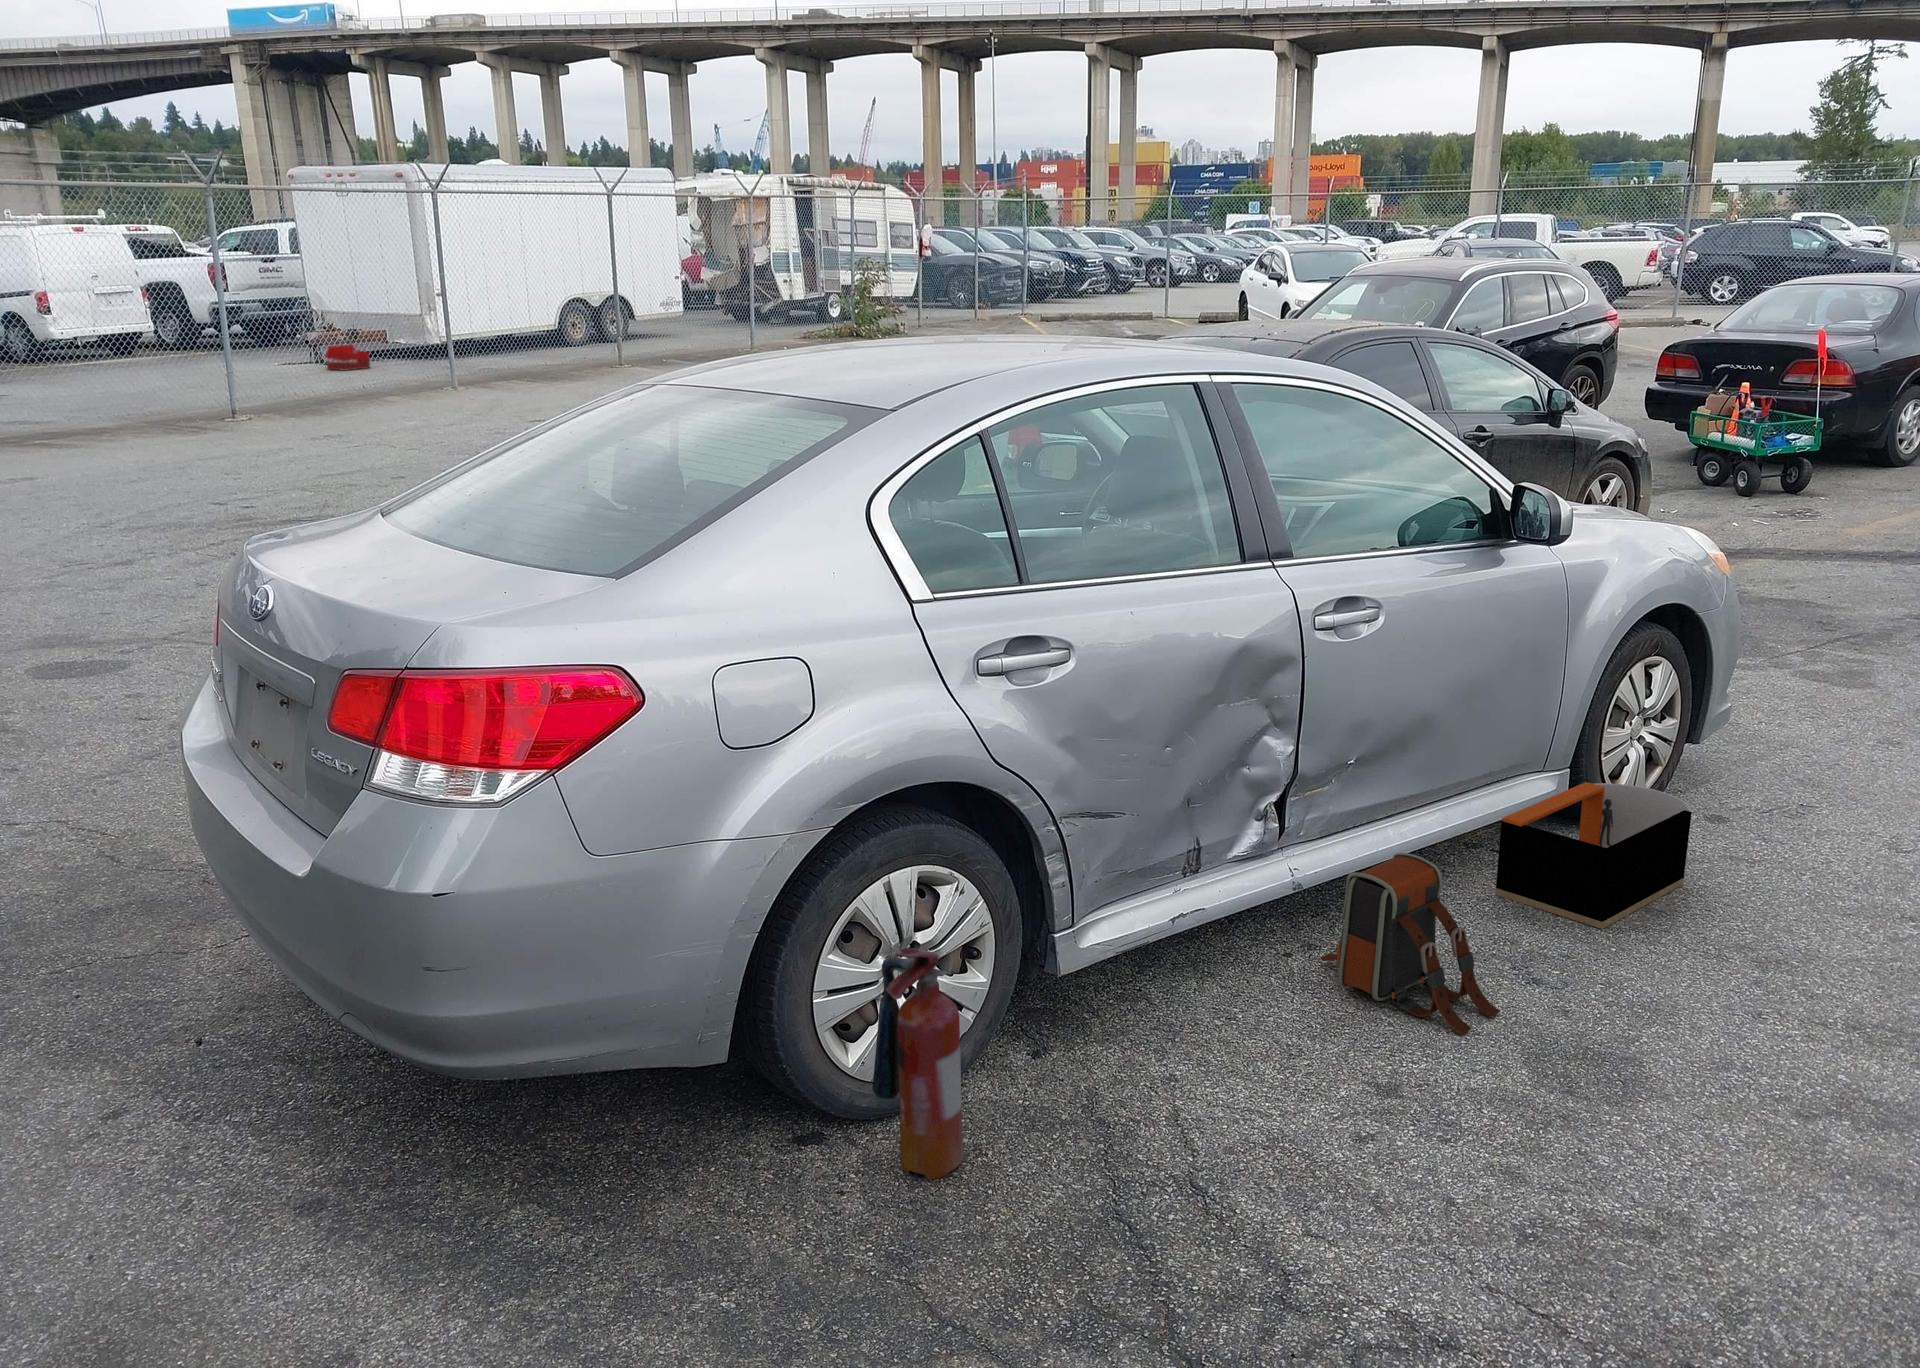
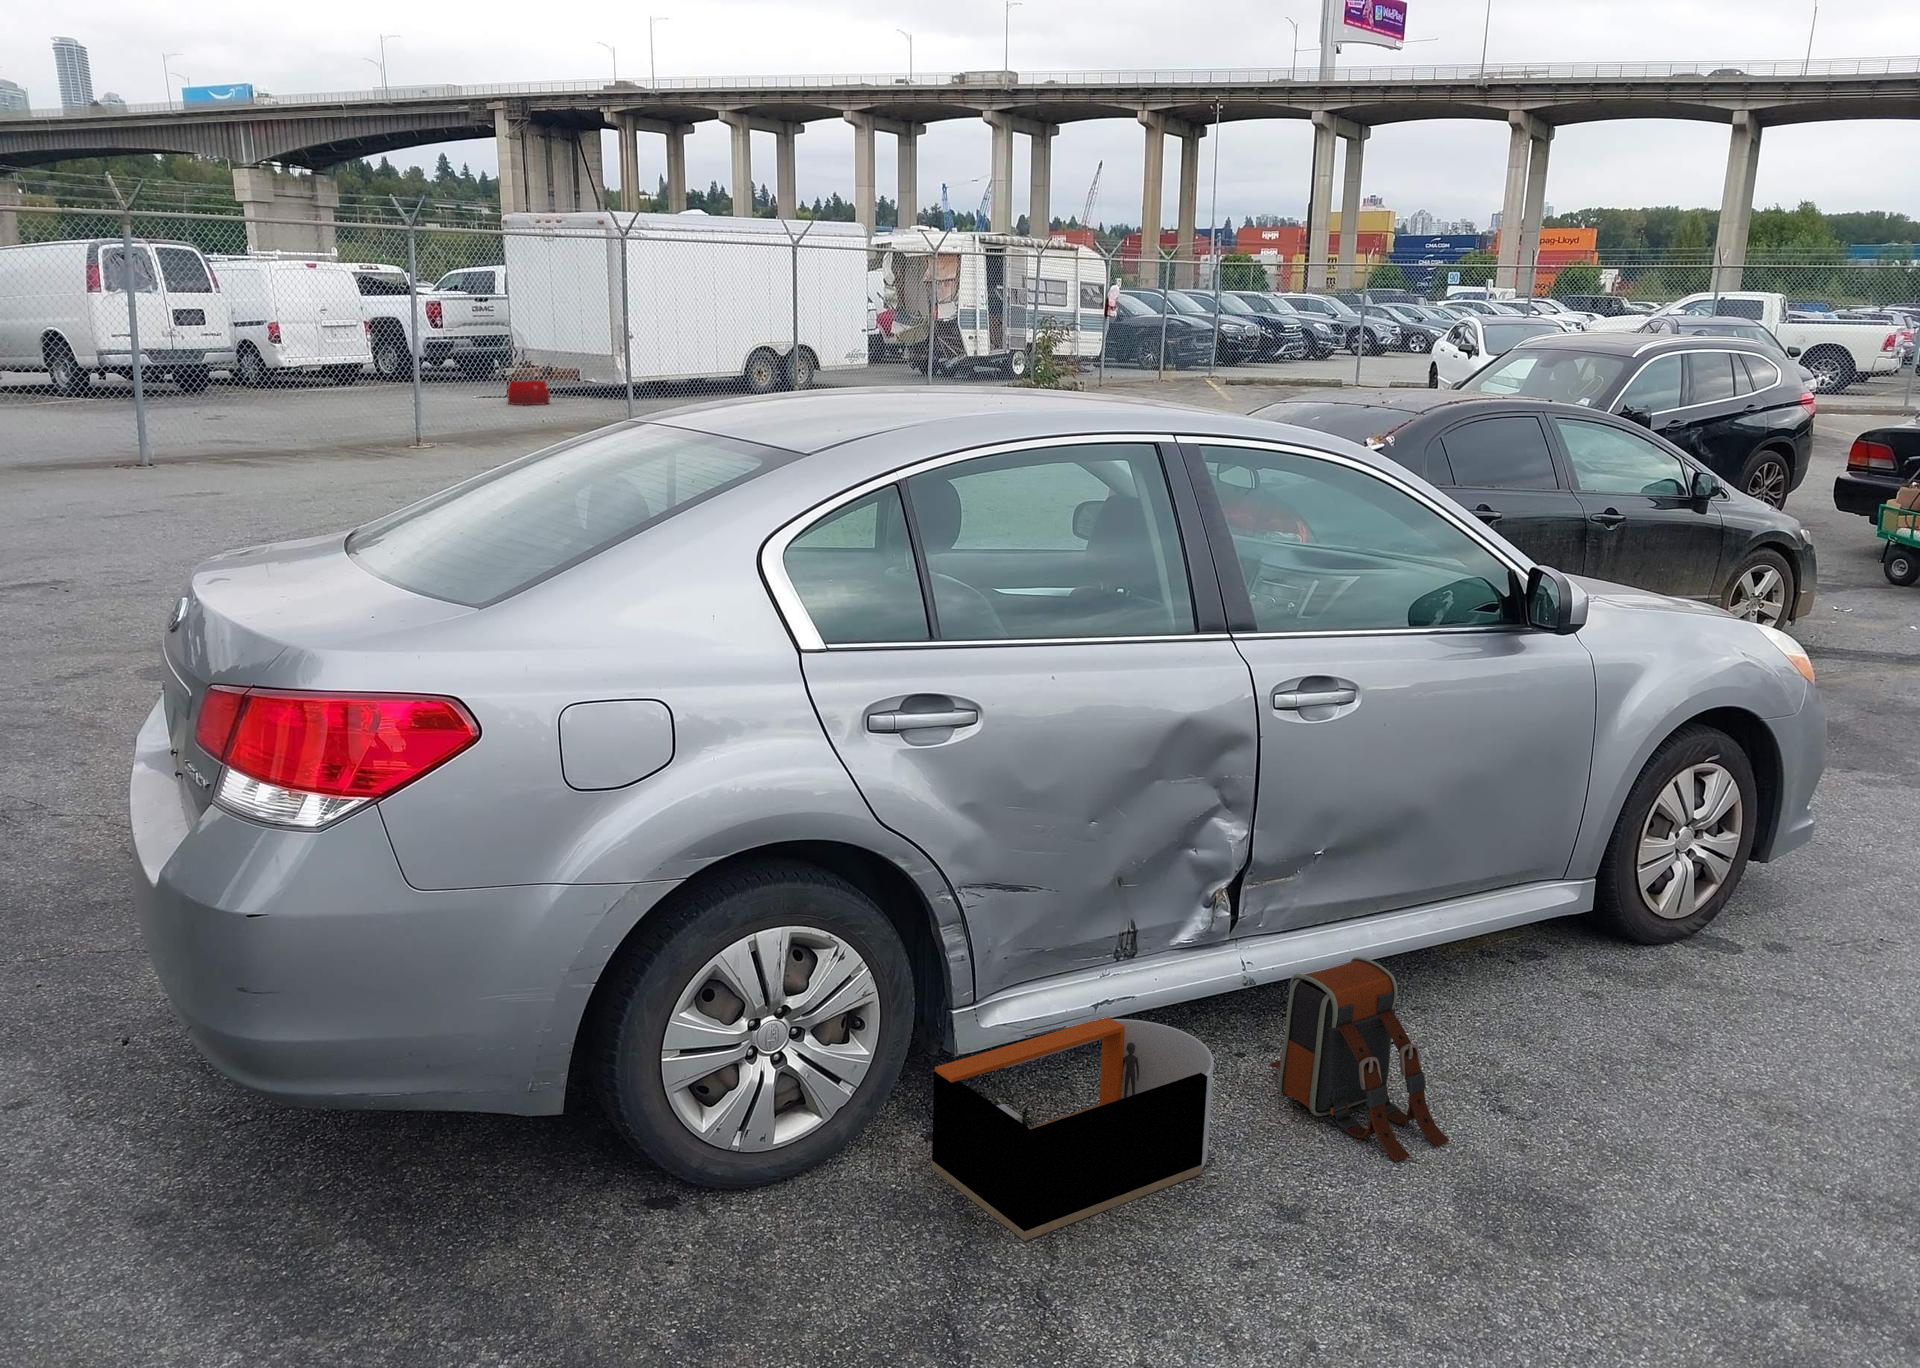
storage bin: present [1495,782,1692,929] -> present [932,1017,1214,1241]
fire extinguisher: present [872,948,963,1179] -> none [720,1011,808,1259]

